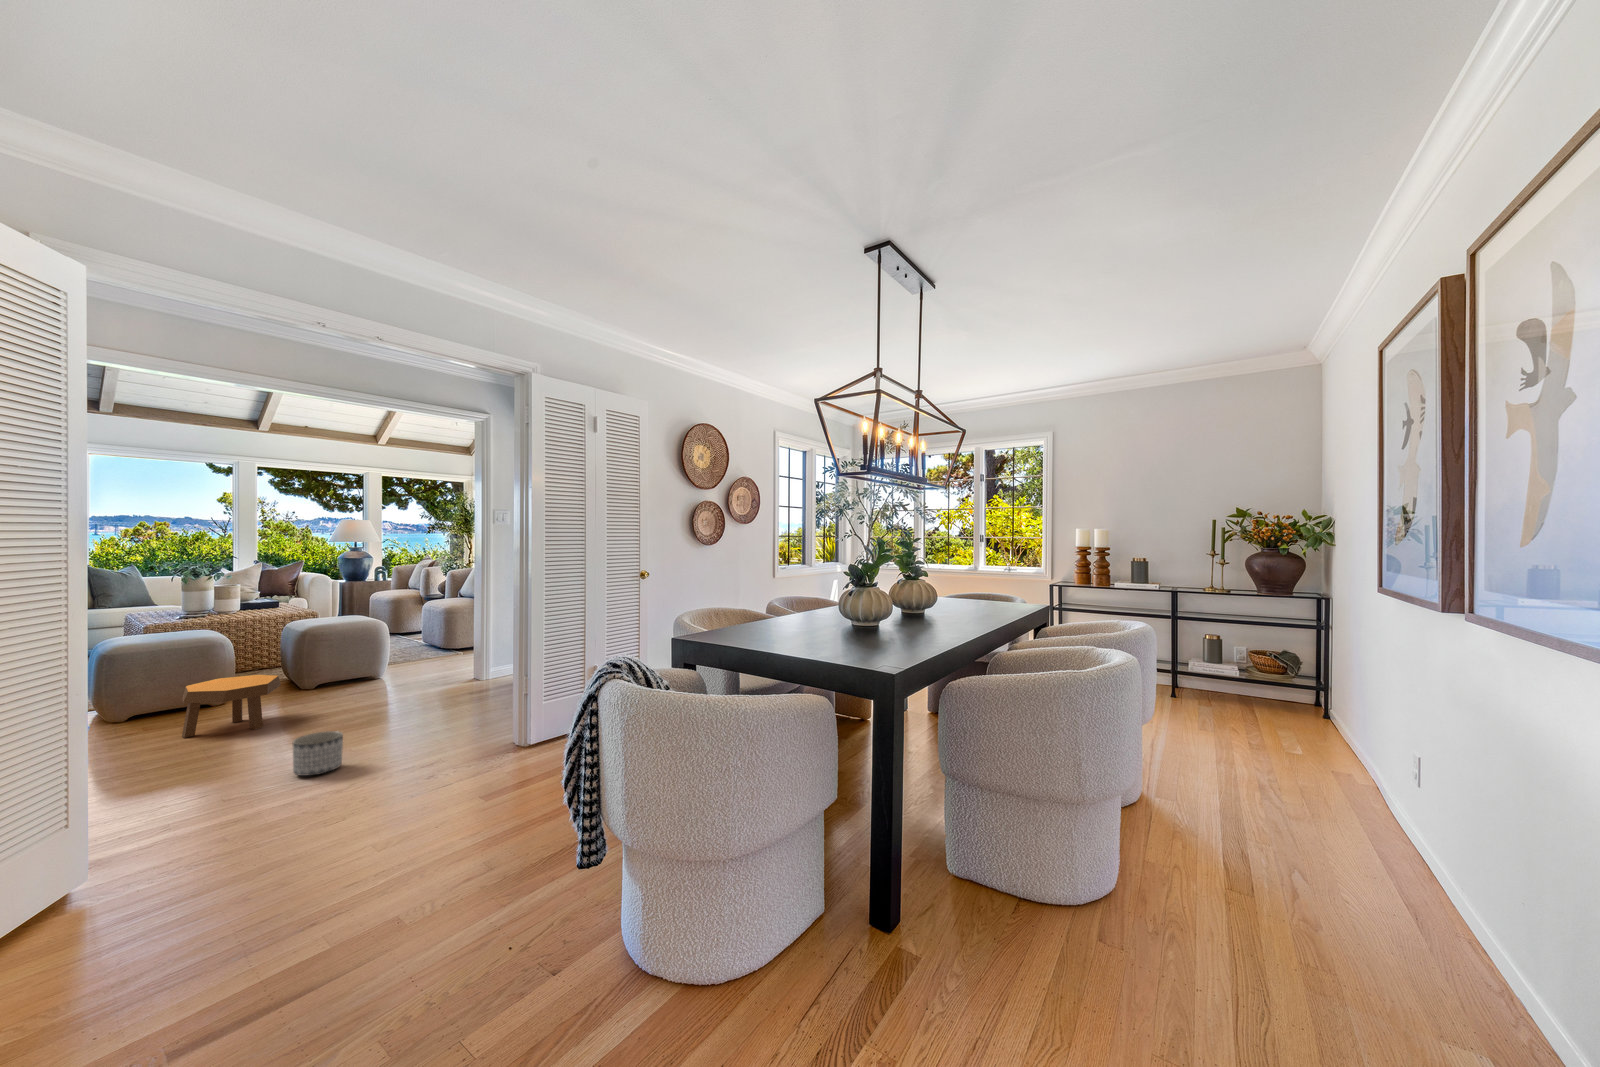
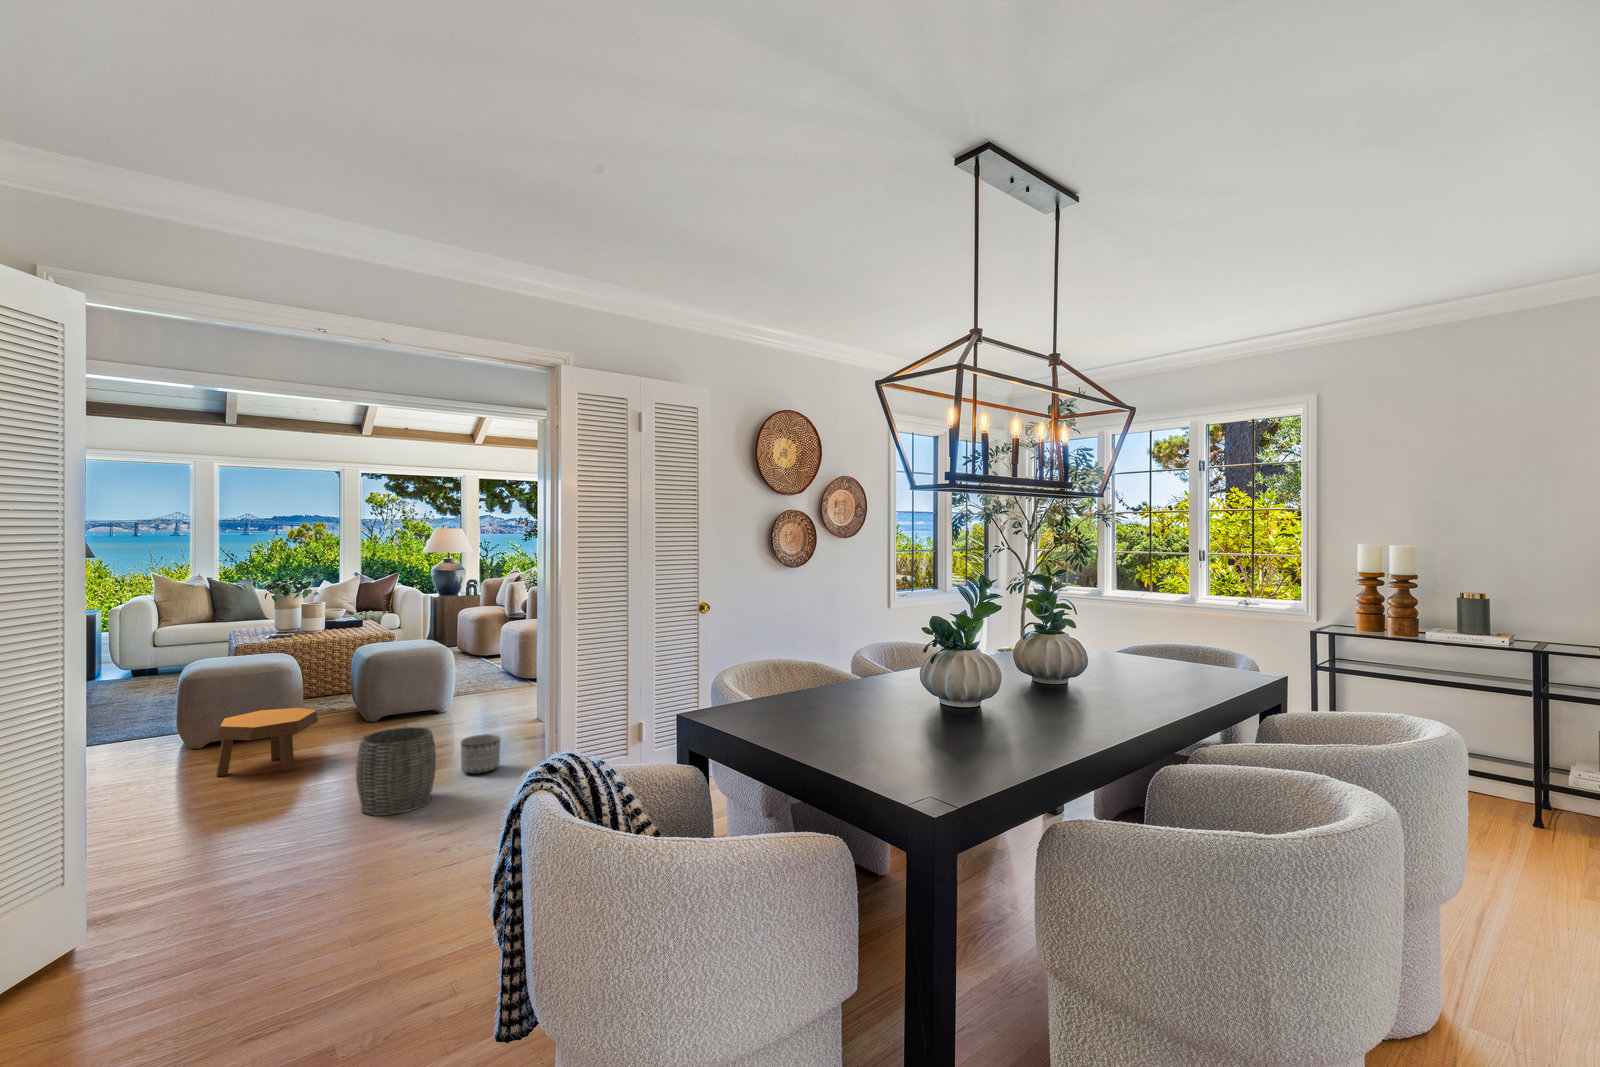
woven basket: none [351,679,421,752] -> present [356,727,436,816]
planter: present [292,731,343,776] -> present [461,734,500,774]

